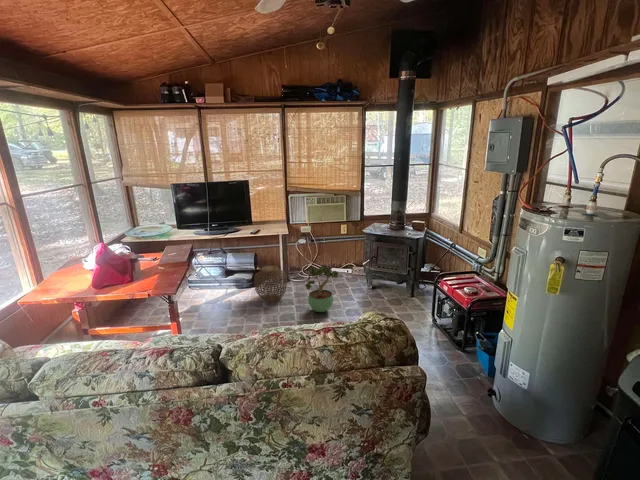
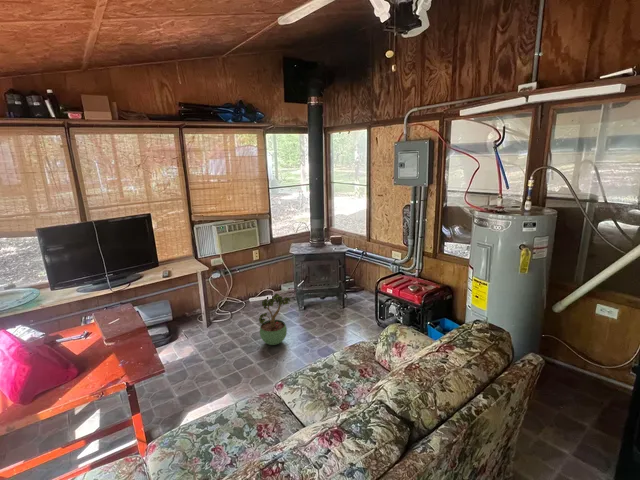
woven basket: present [254,265,287,302] -> none [186,307,226,351]

